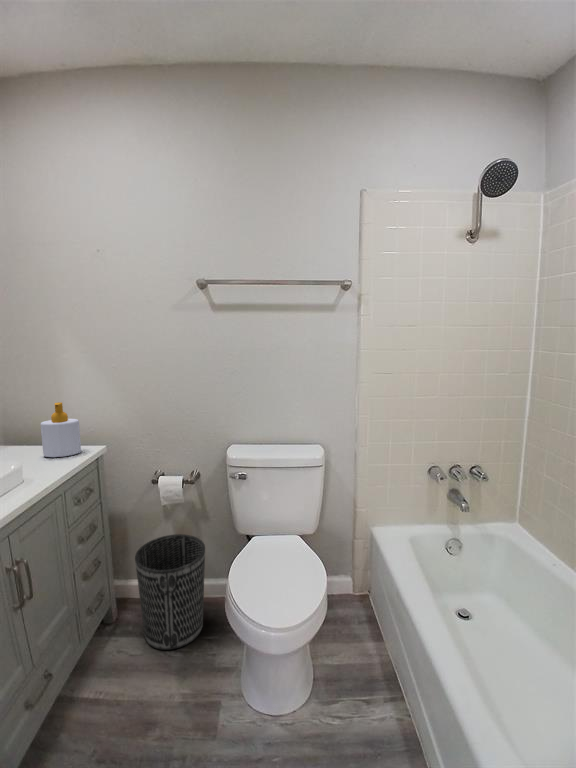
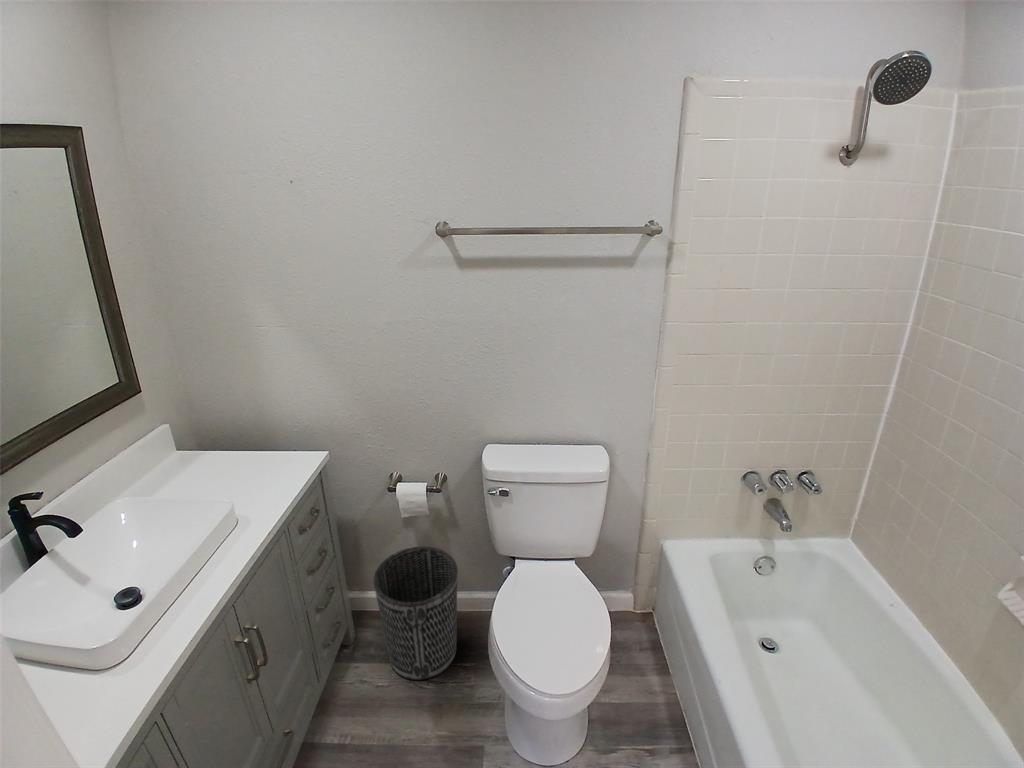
soap bottle: present [40,402,81,457] -> none [242,403,297,473]

